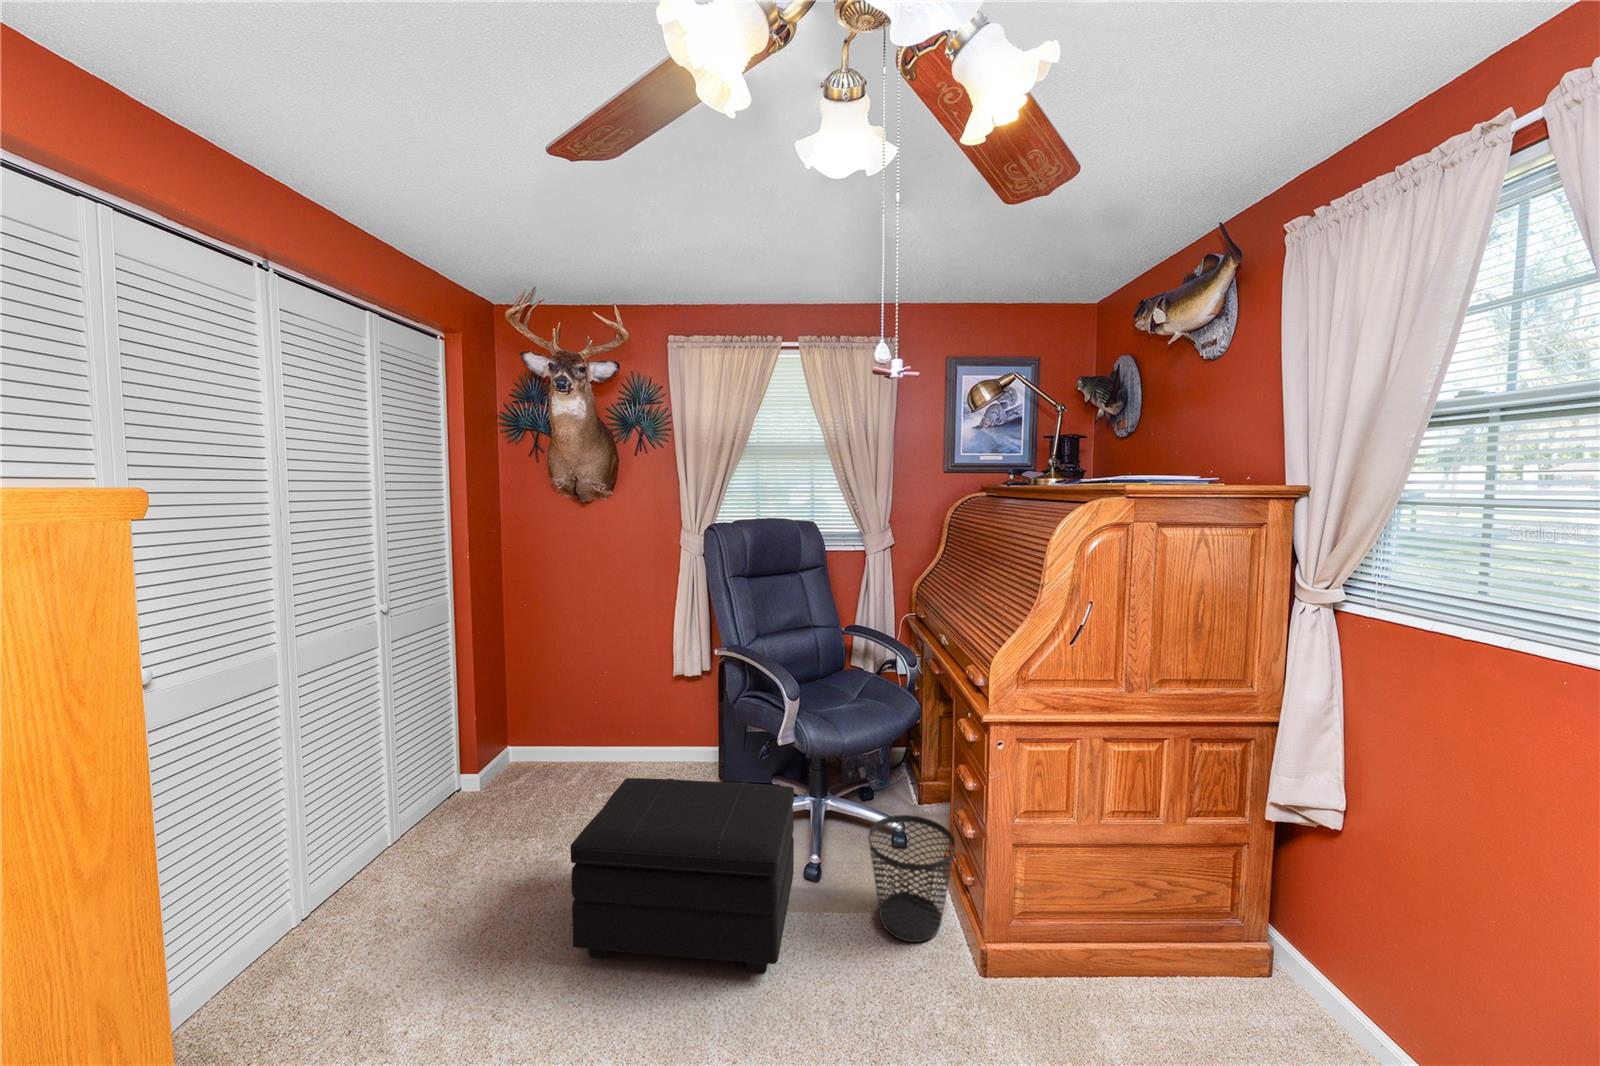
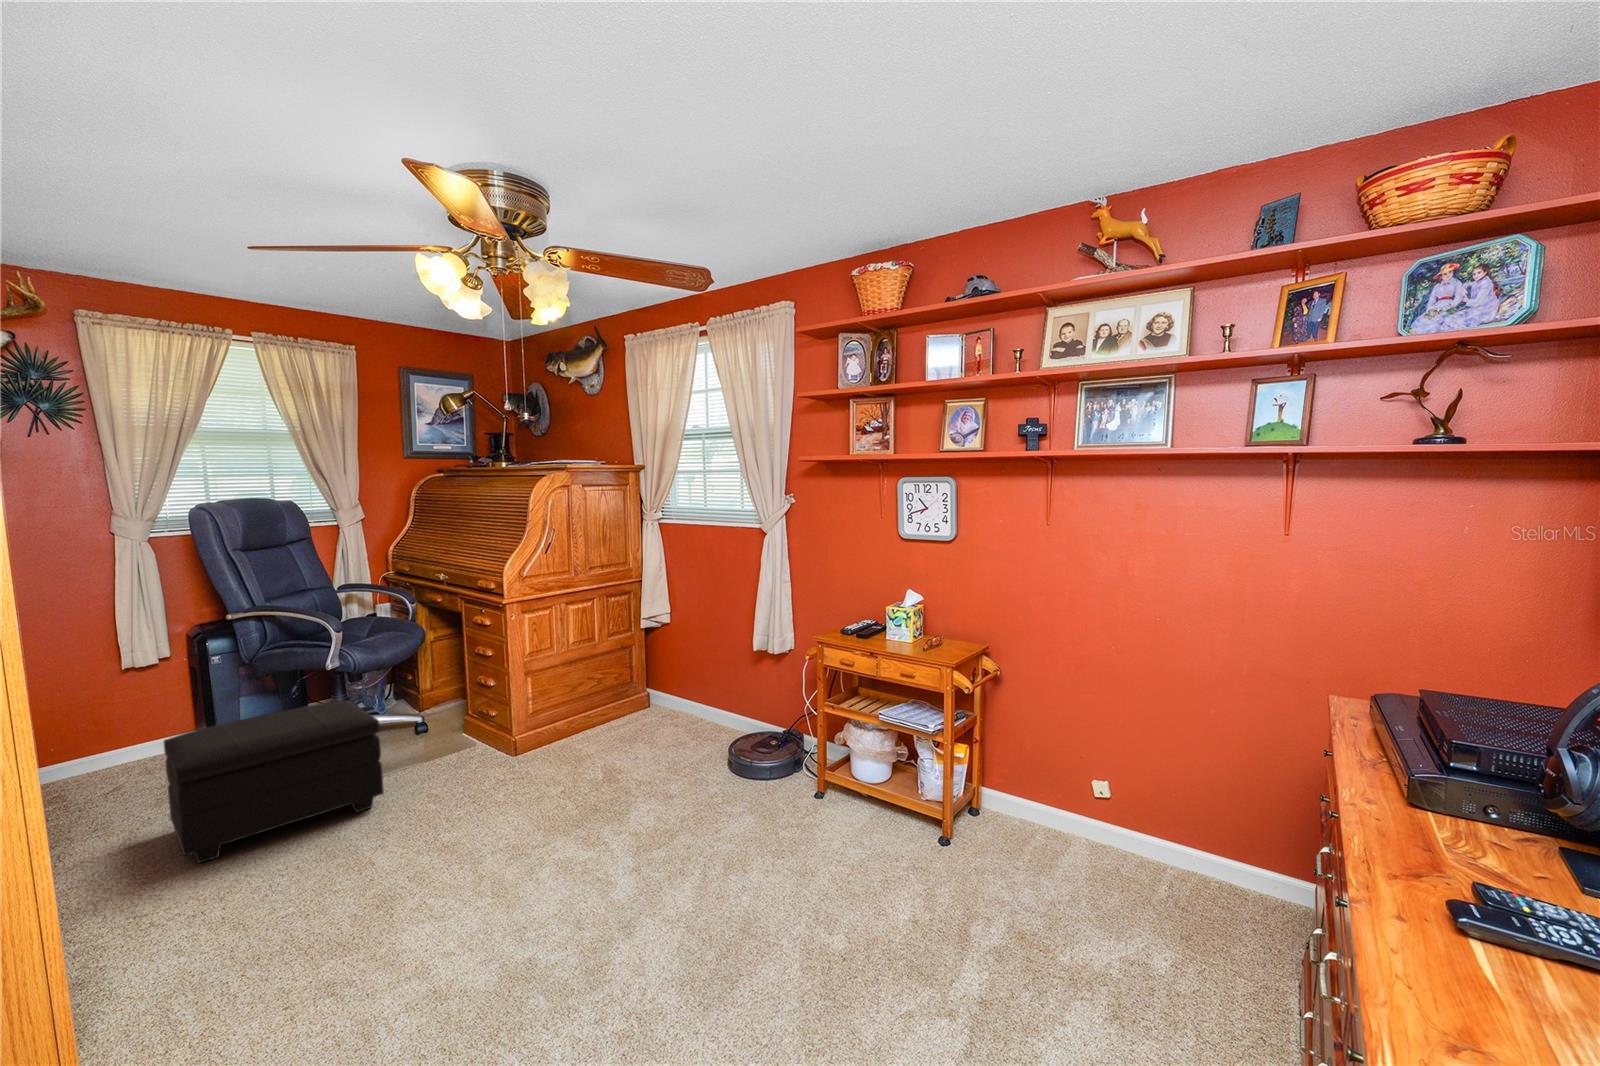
wastebasket: present [868,815,955,942] -> none [422,692,486,766]

